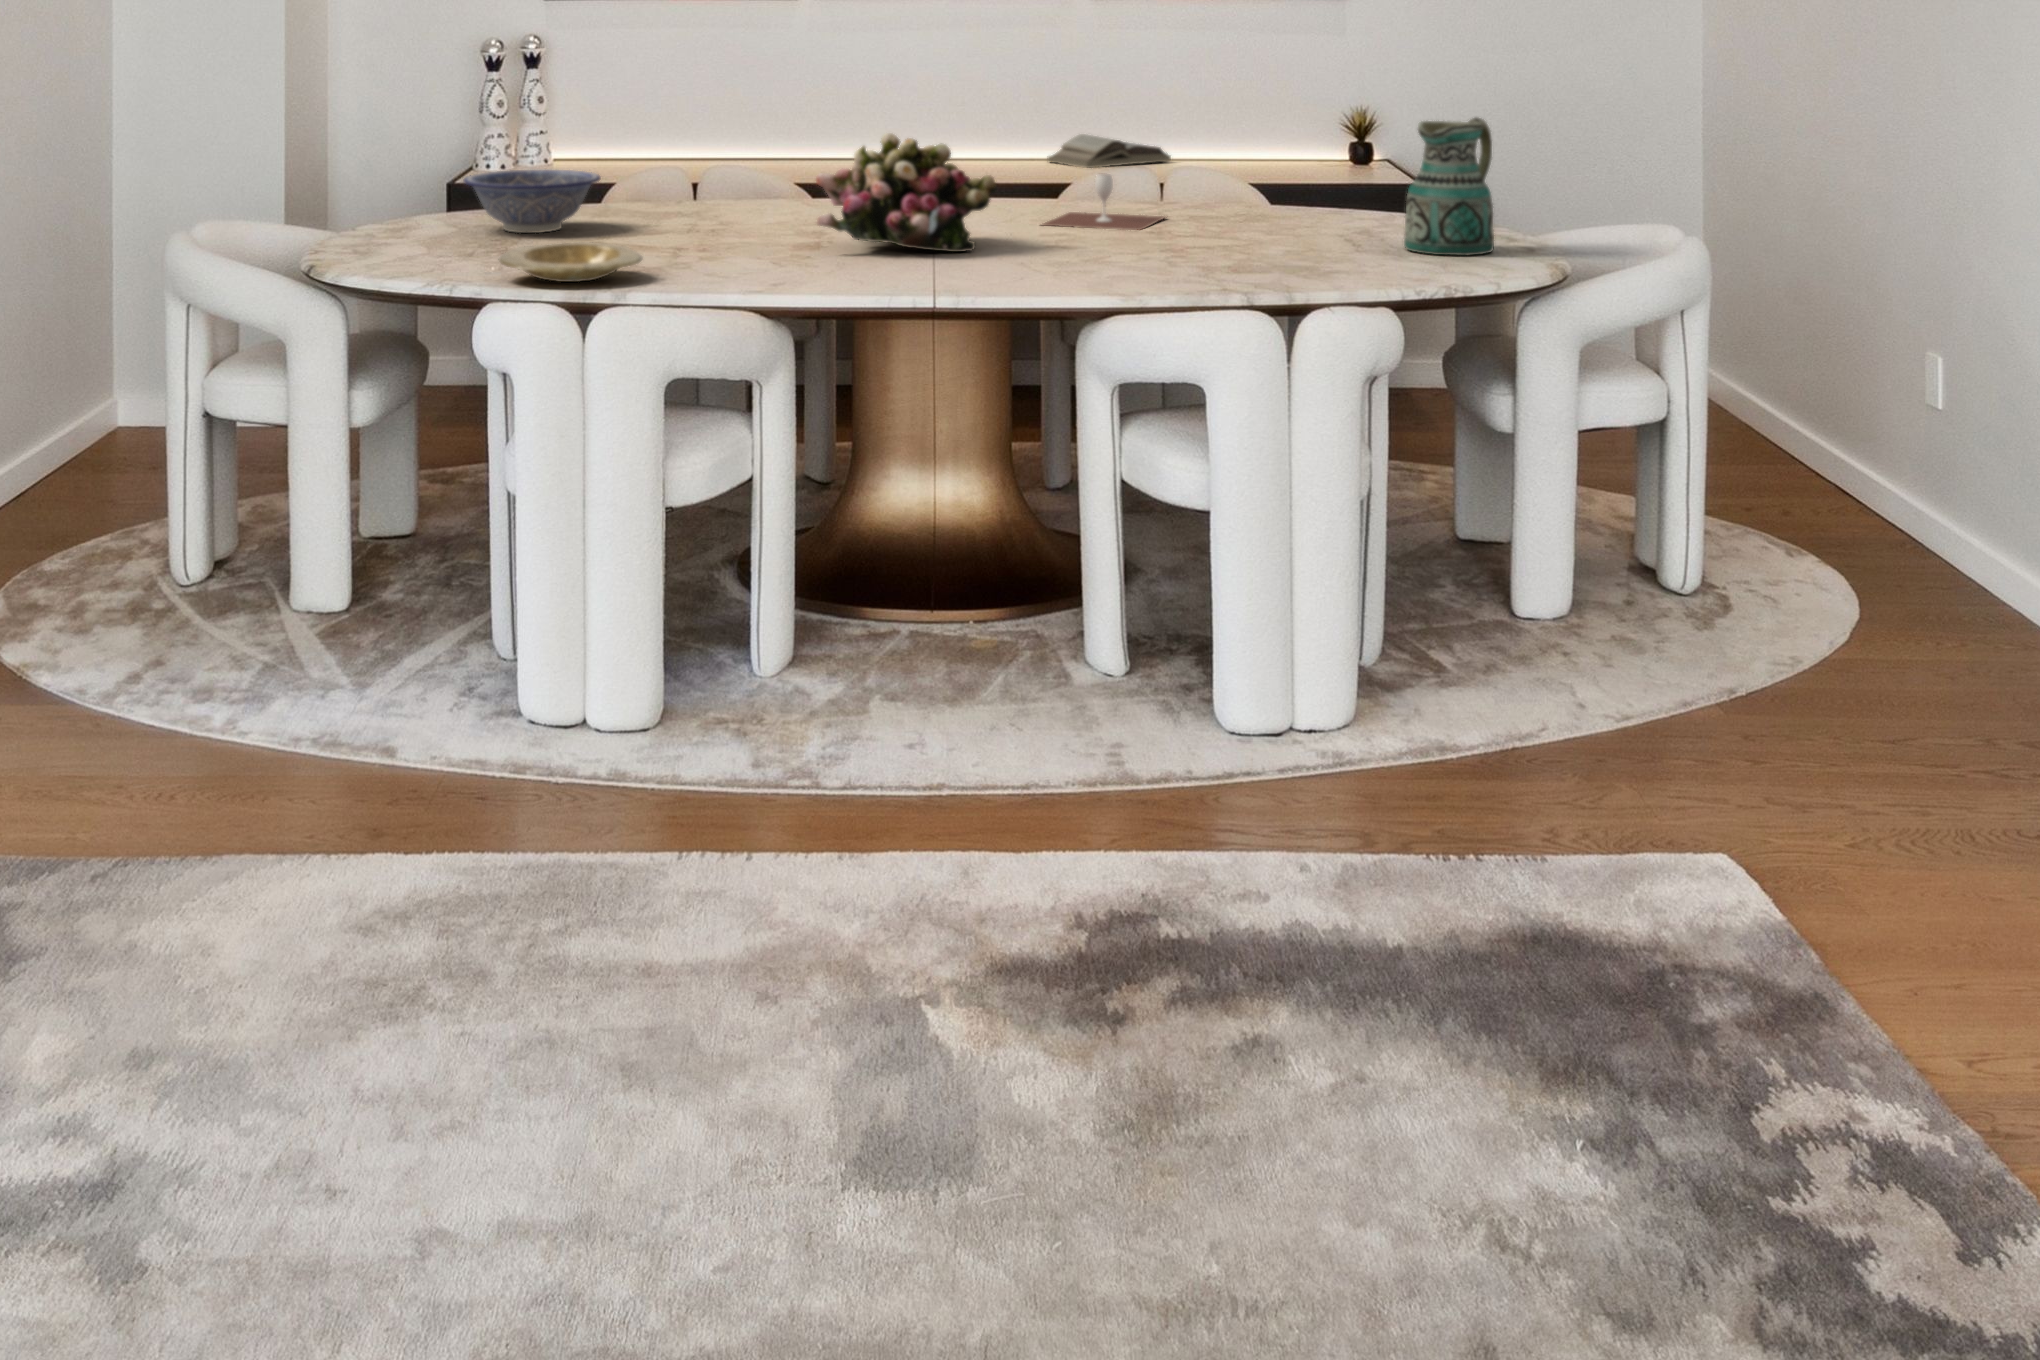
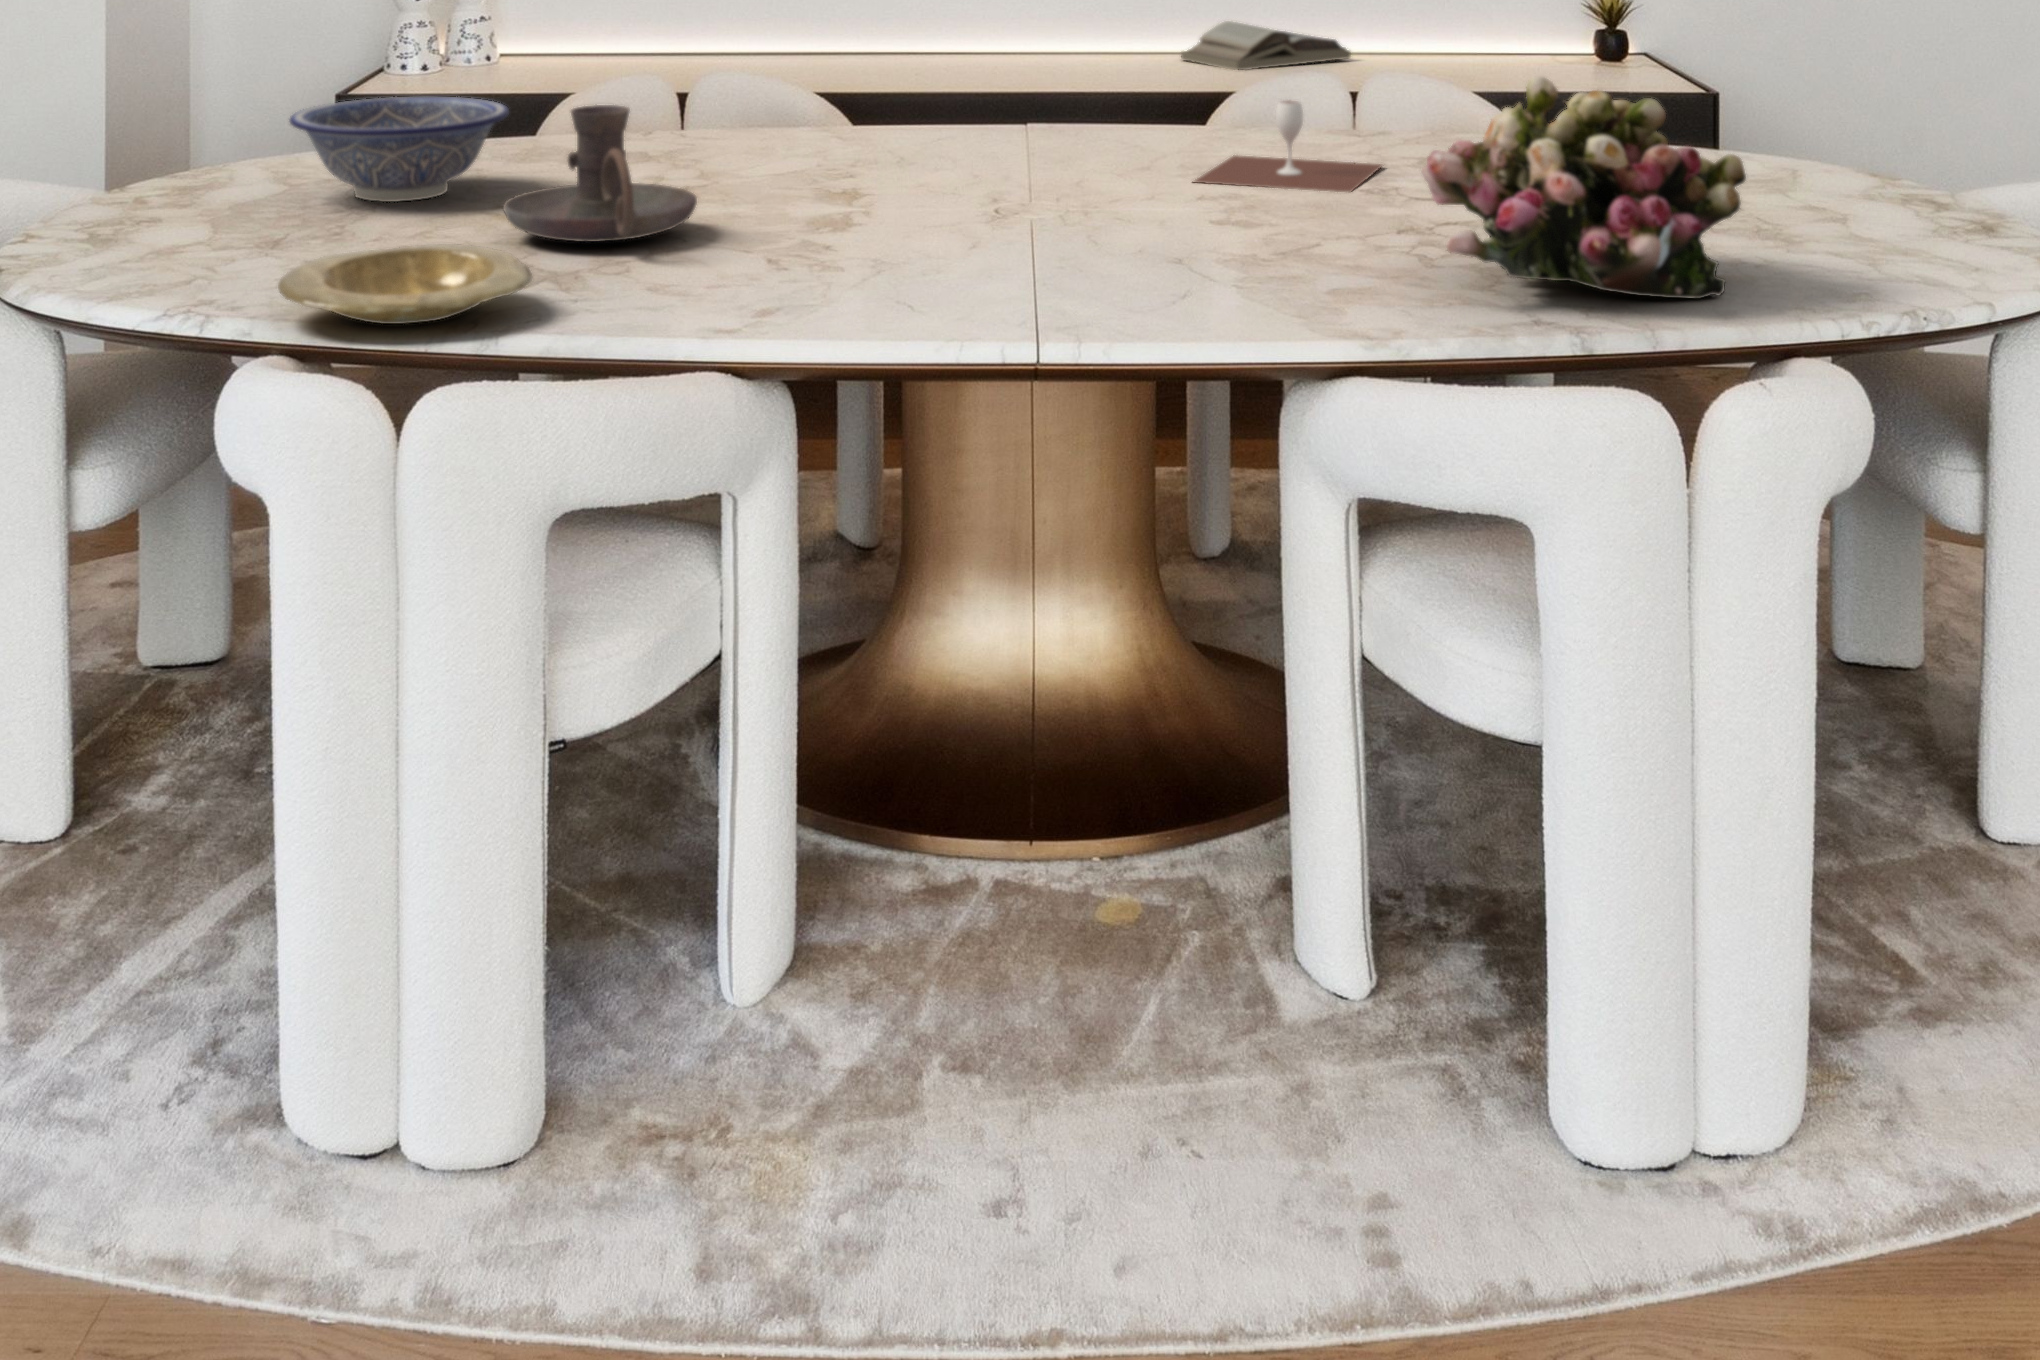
ceramic pitcher: present [1404,118,1494,256] -> none [1787,21,1937,249]
flower arrangement: present [816,133,997,252] -> present [1422,76,1746,299]
candle holder: none [609,168,727,249] -> present [503,105,697,242]

